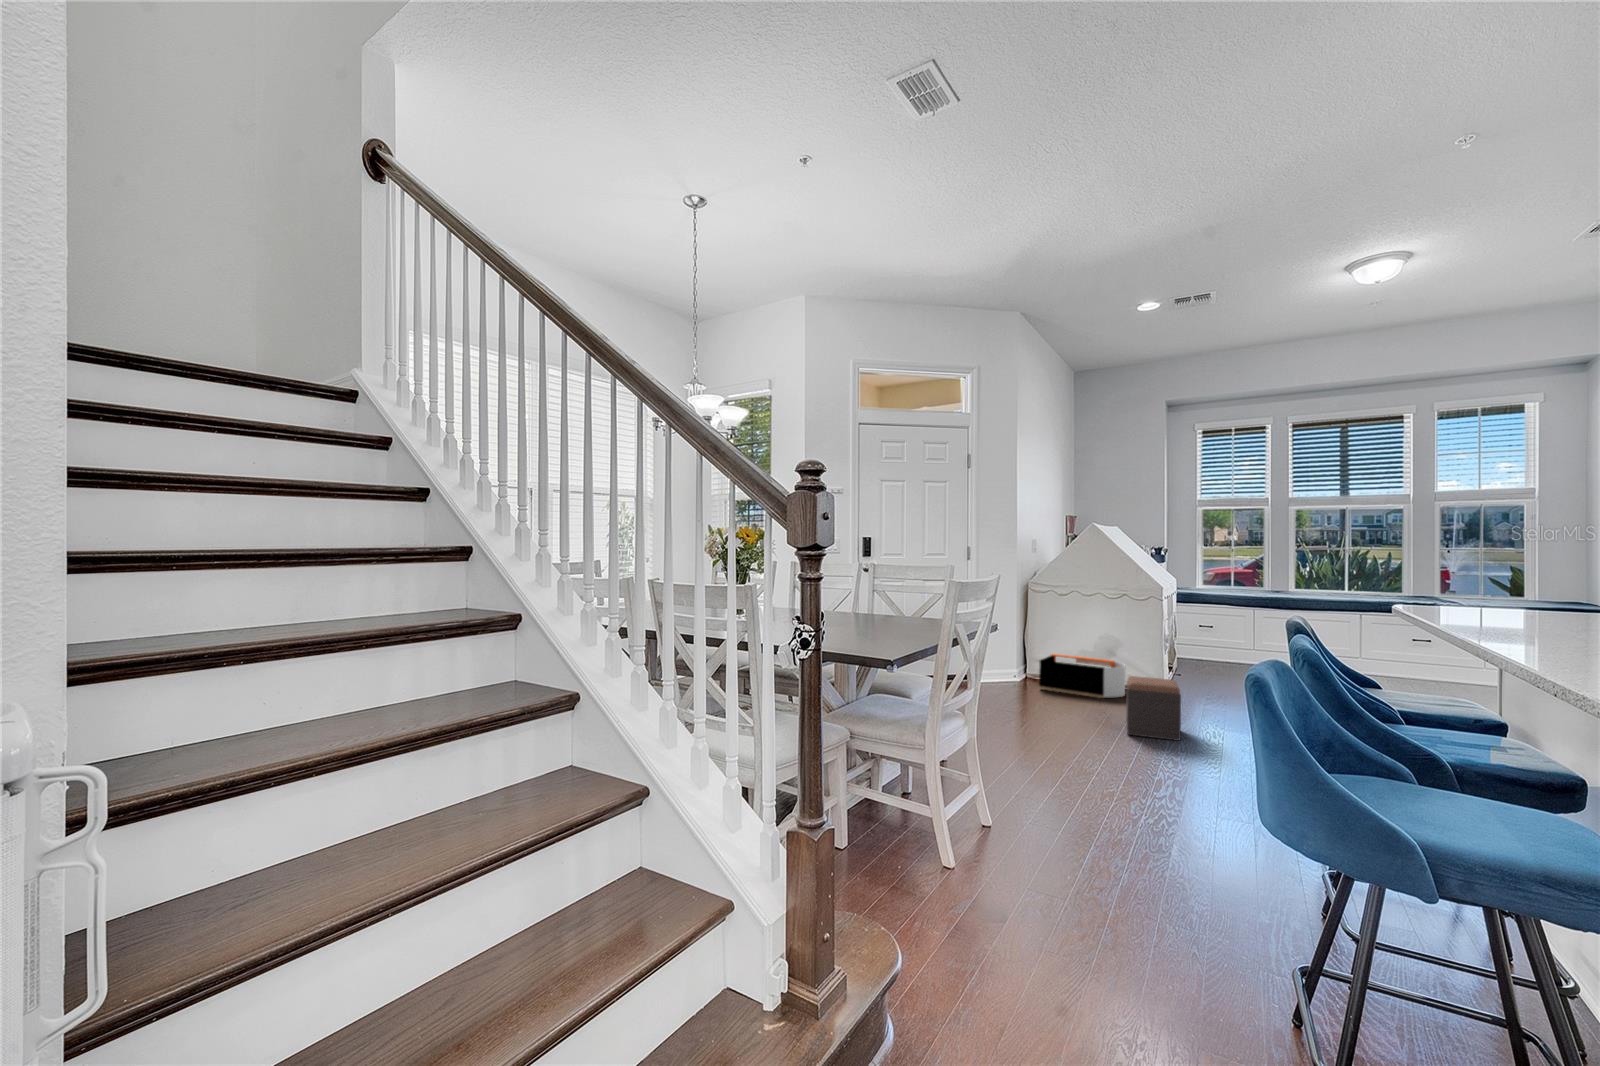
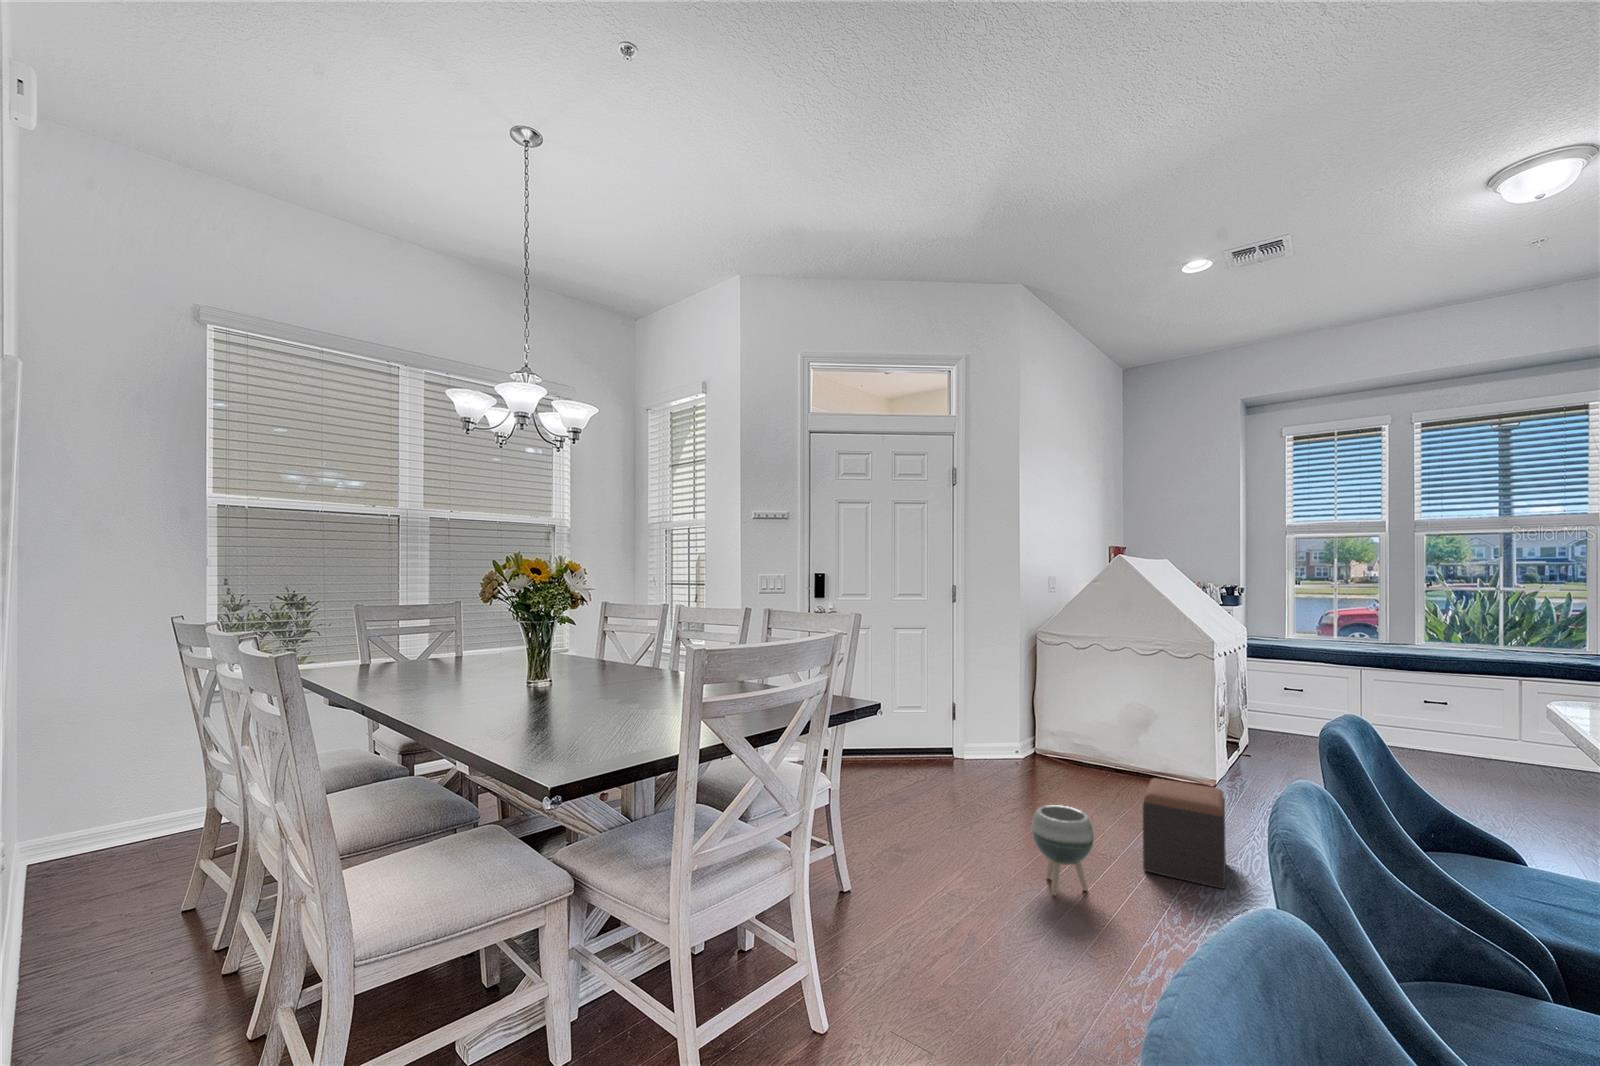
storage bin: present [1039,654,1125,698] -> none [1048,727,1167,797]
planter: none [1060,692,1102,749] -> present [1032,805,1094,895]

